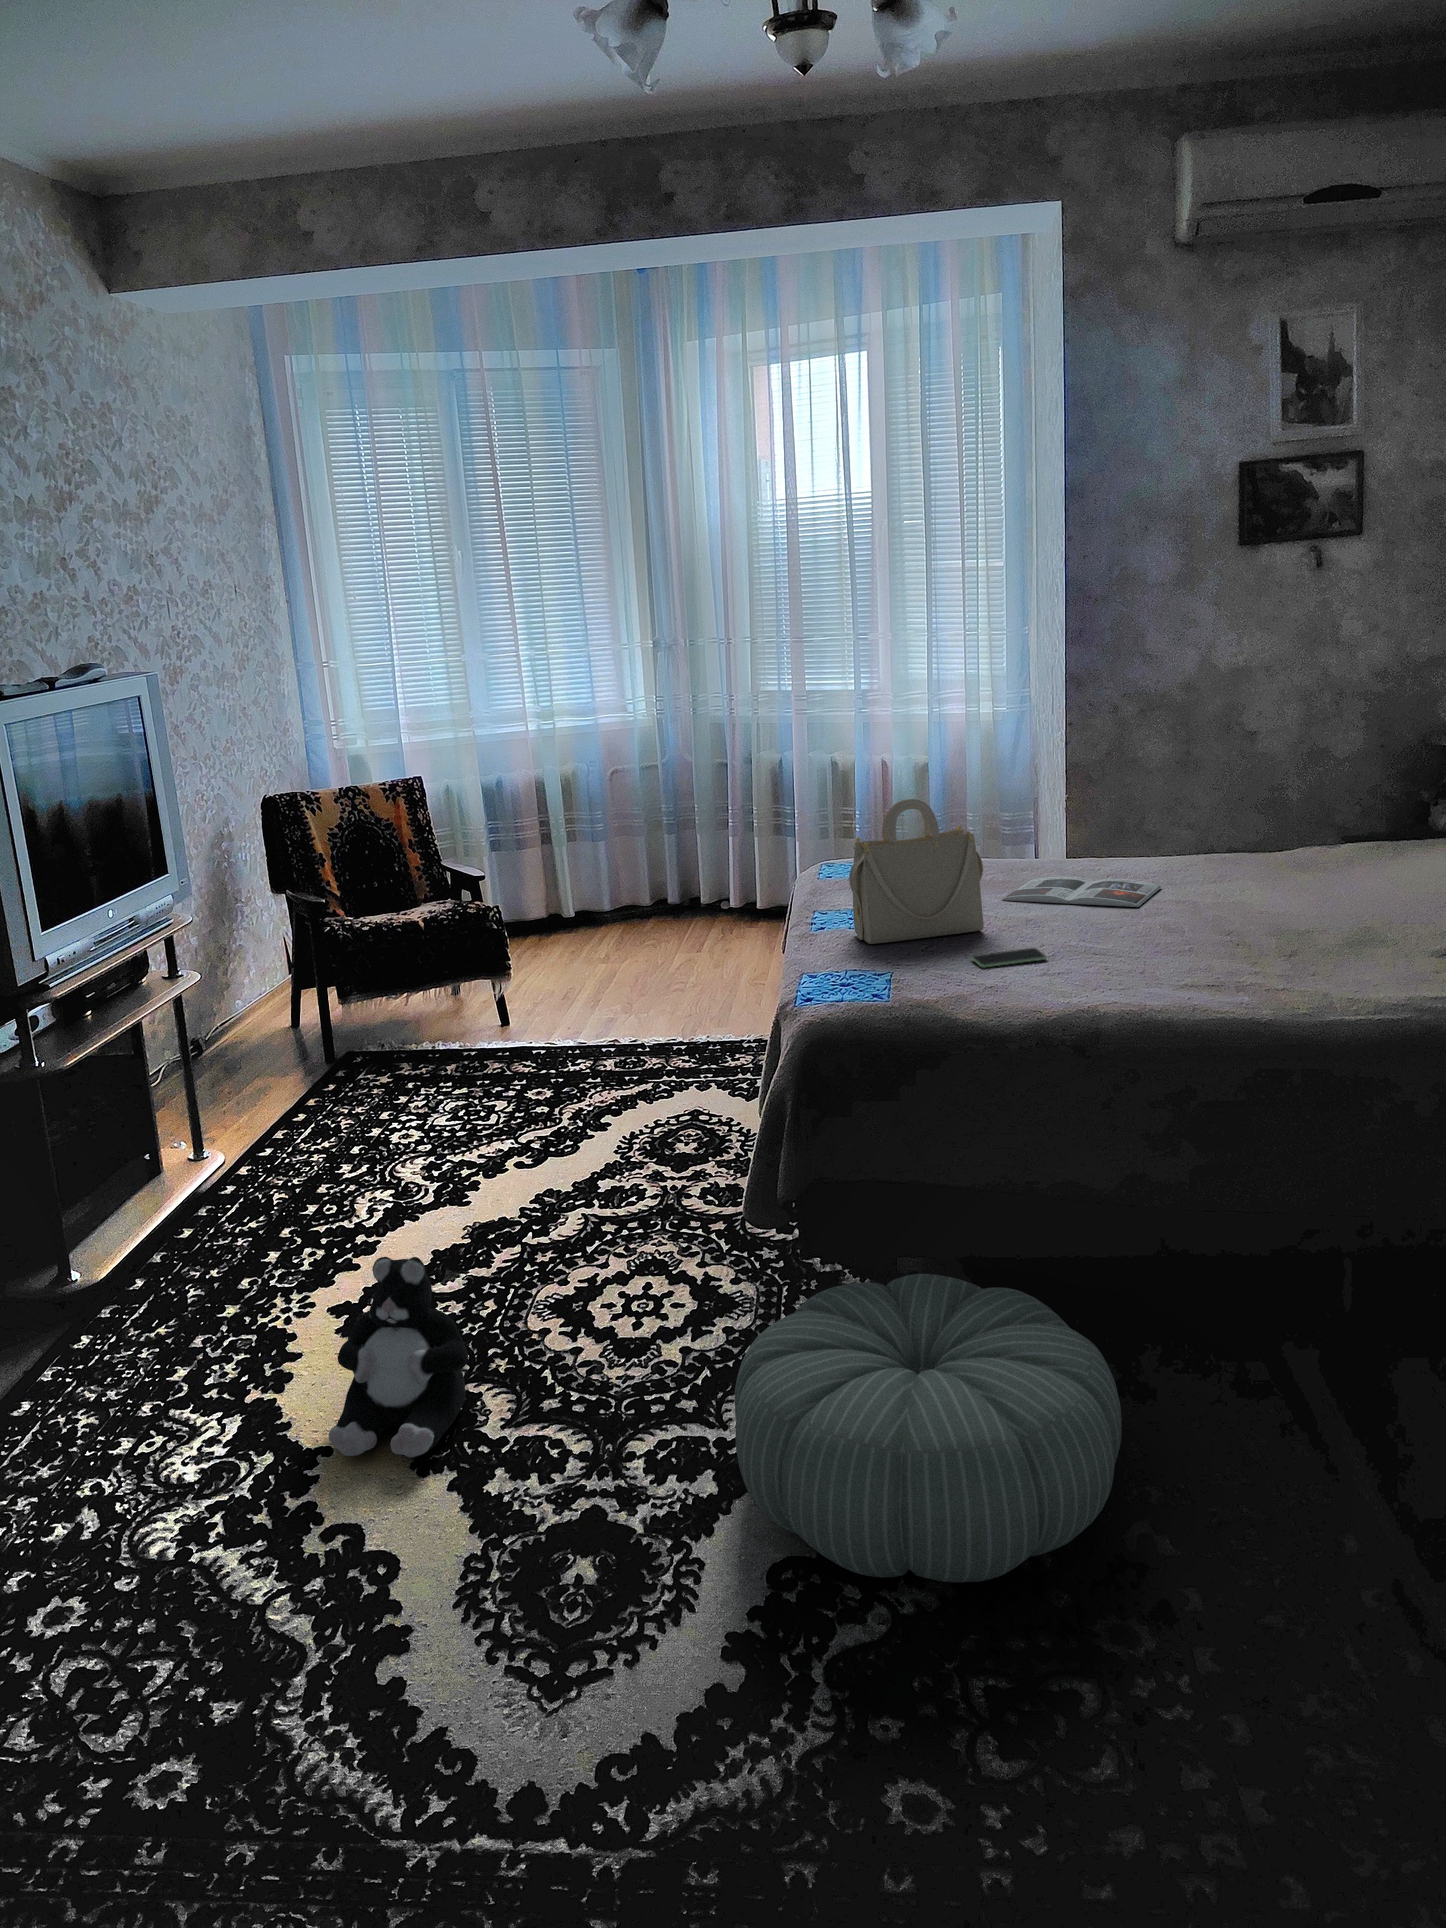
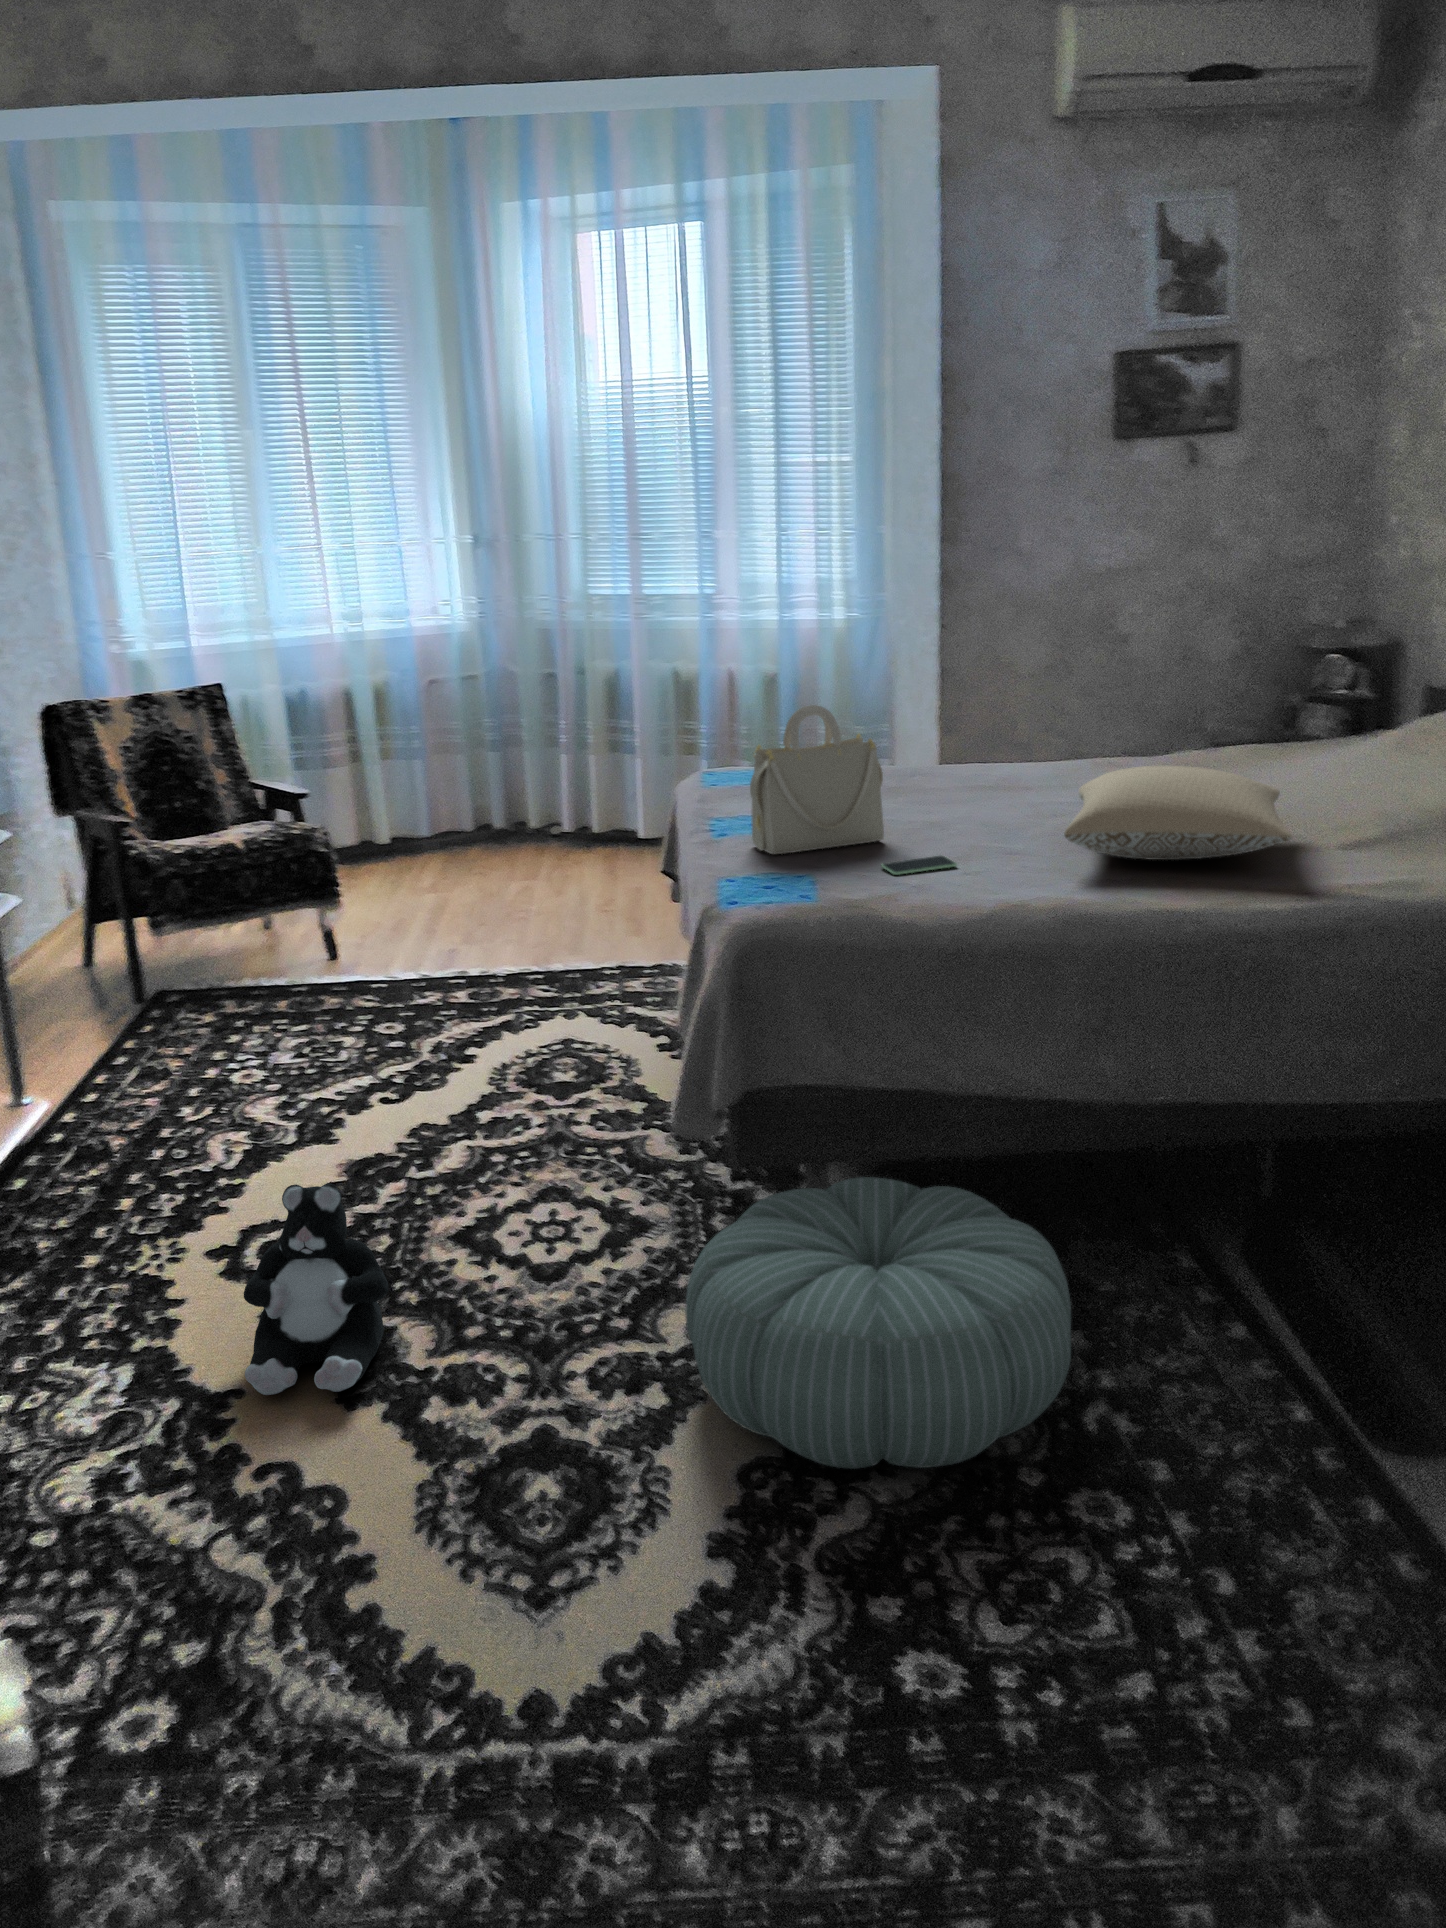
pillow: none [1151,859,1394,955] -> present [1064,766,1292,860]
magazine: present [1002,877,1161,907] -> none [891,790,1046,818]

